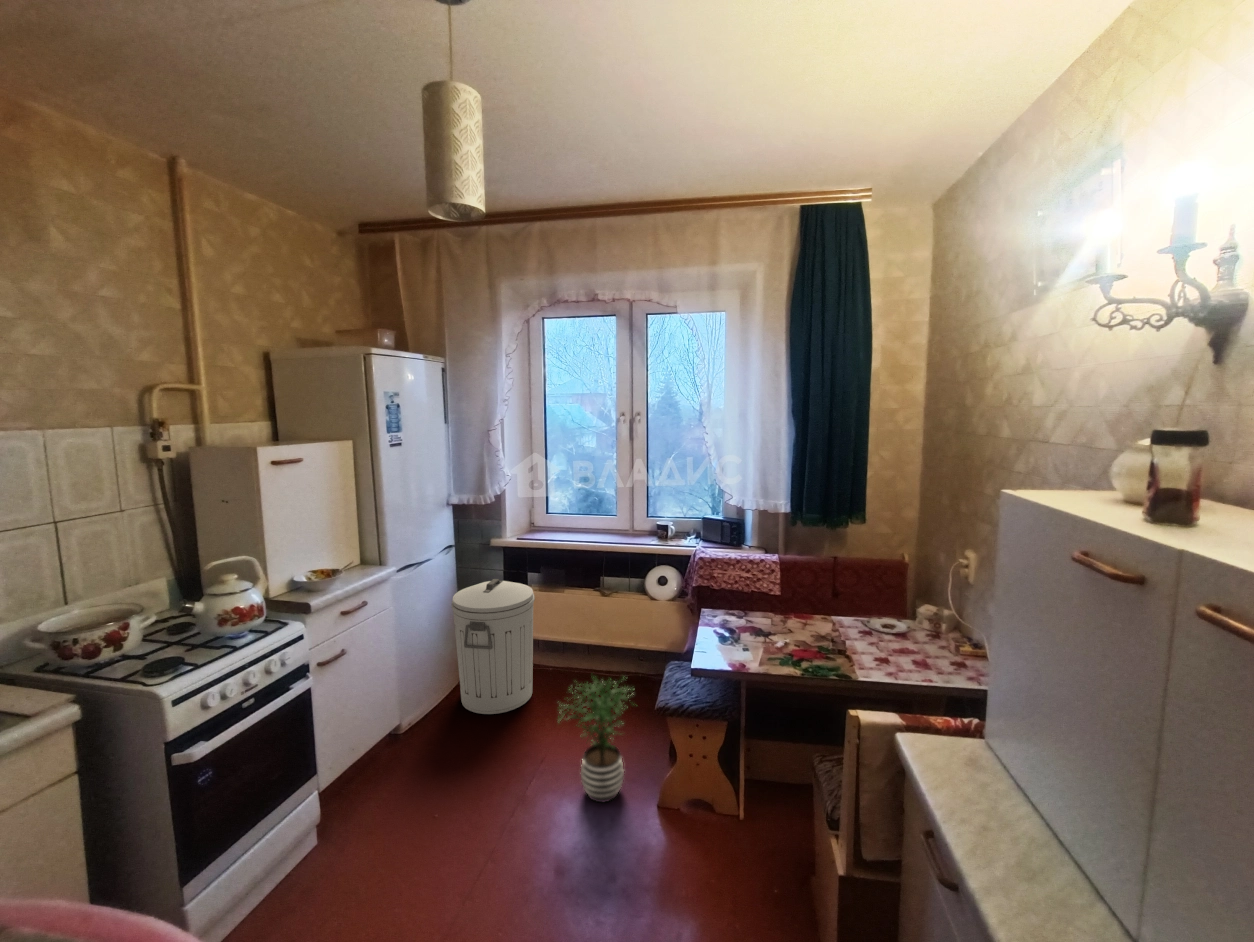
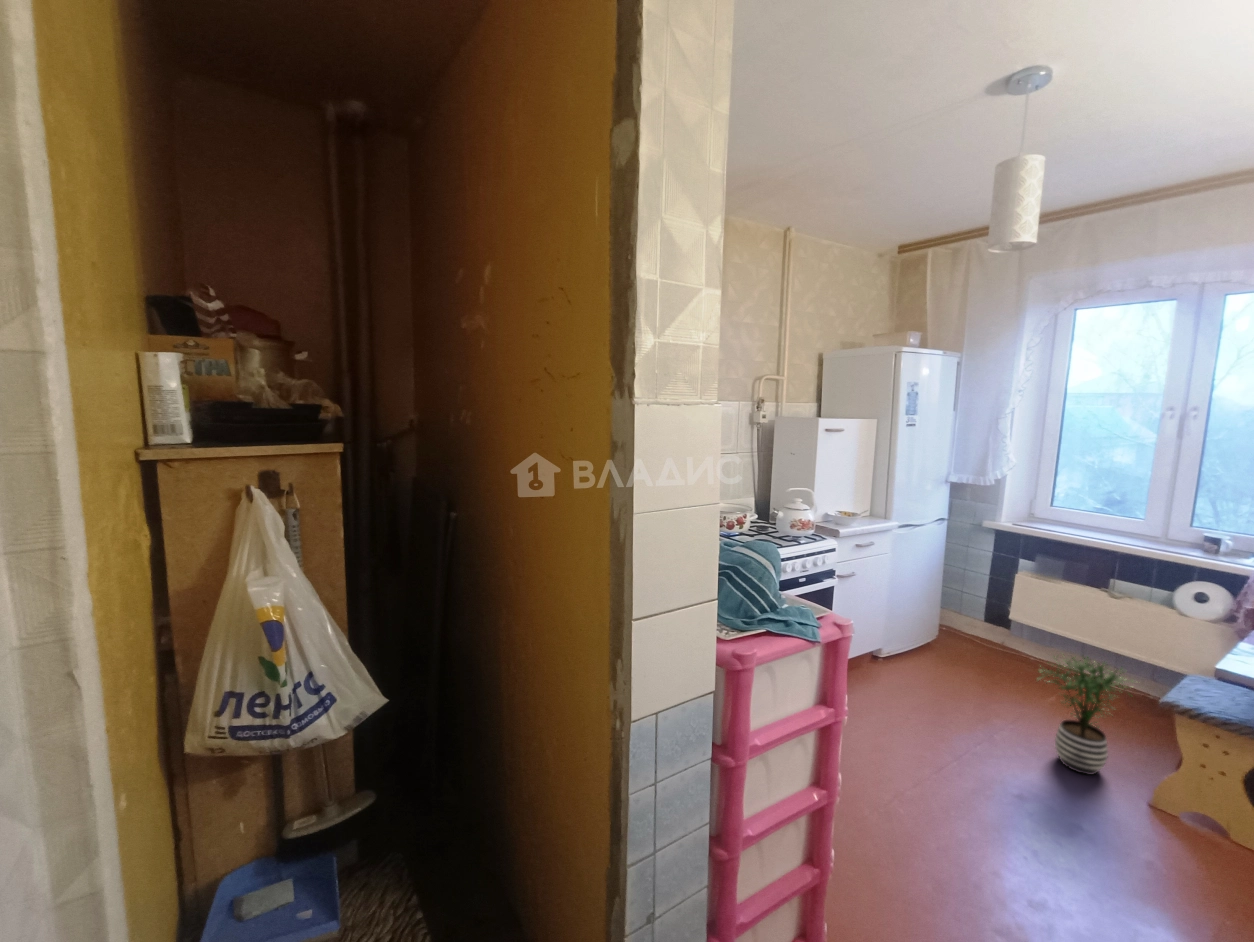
trash can: present [452,579,535,714] -> none [935,554,1025,674]

